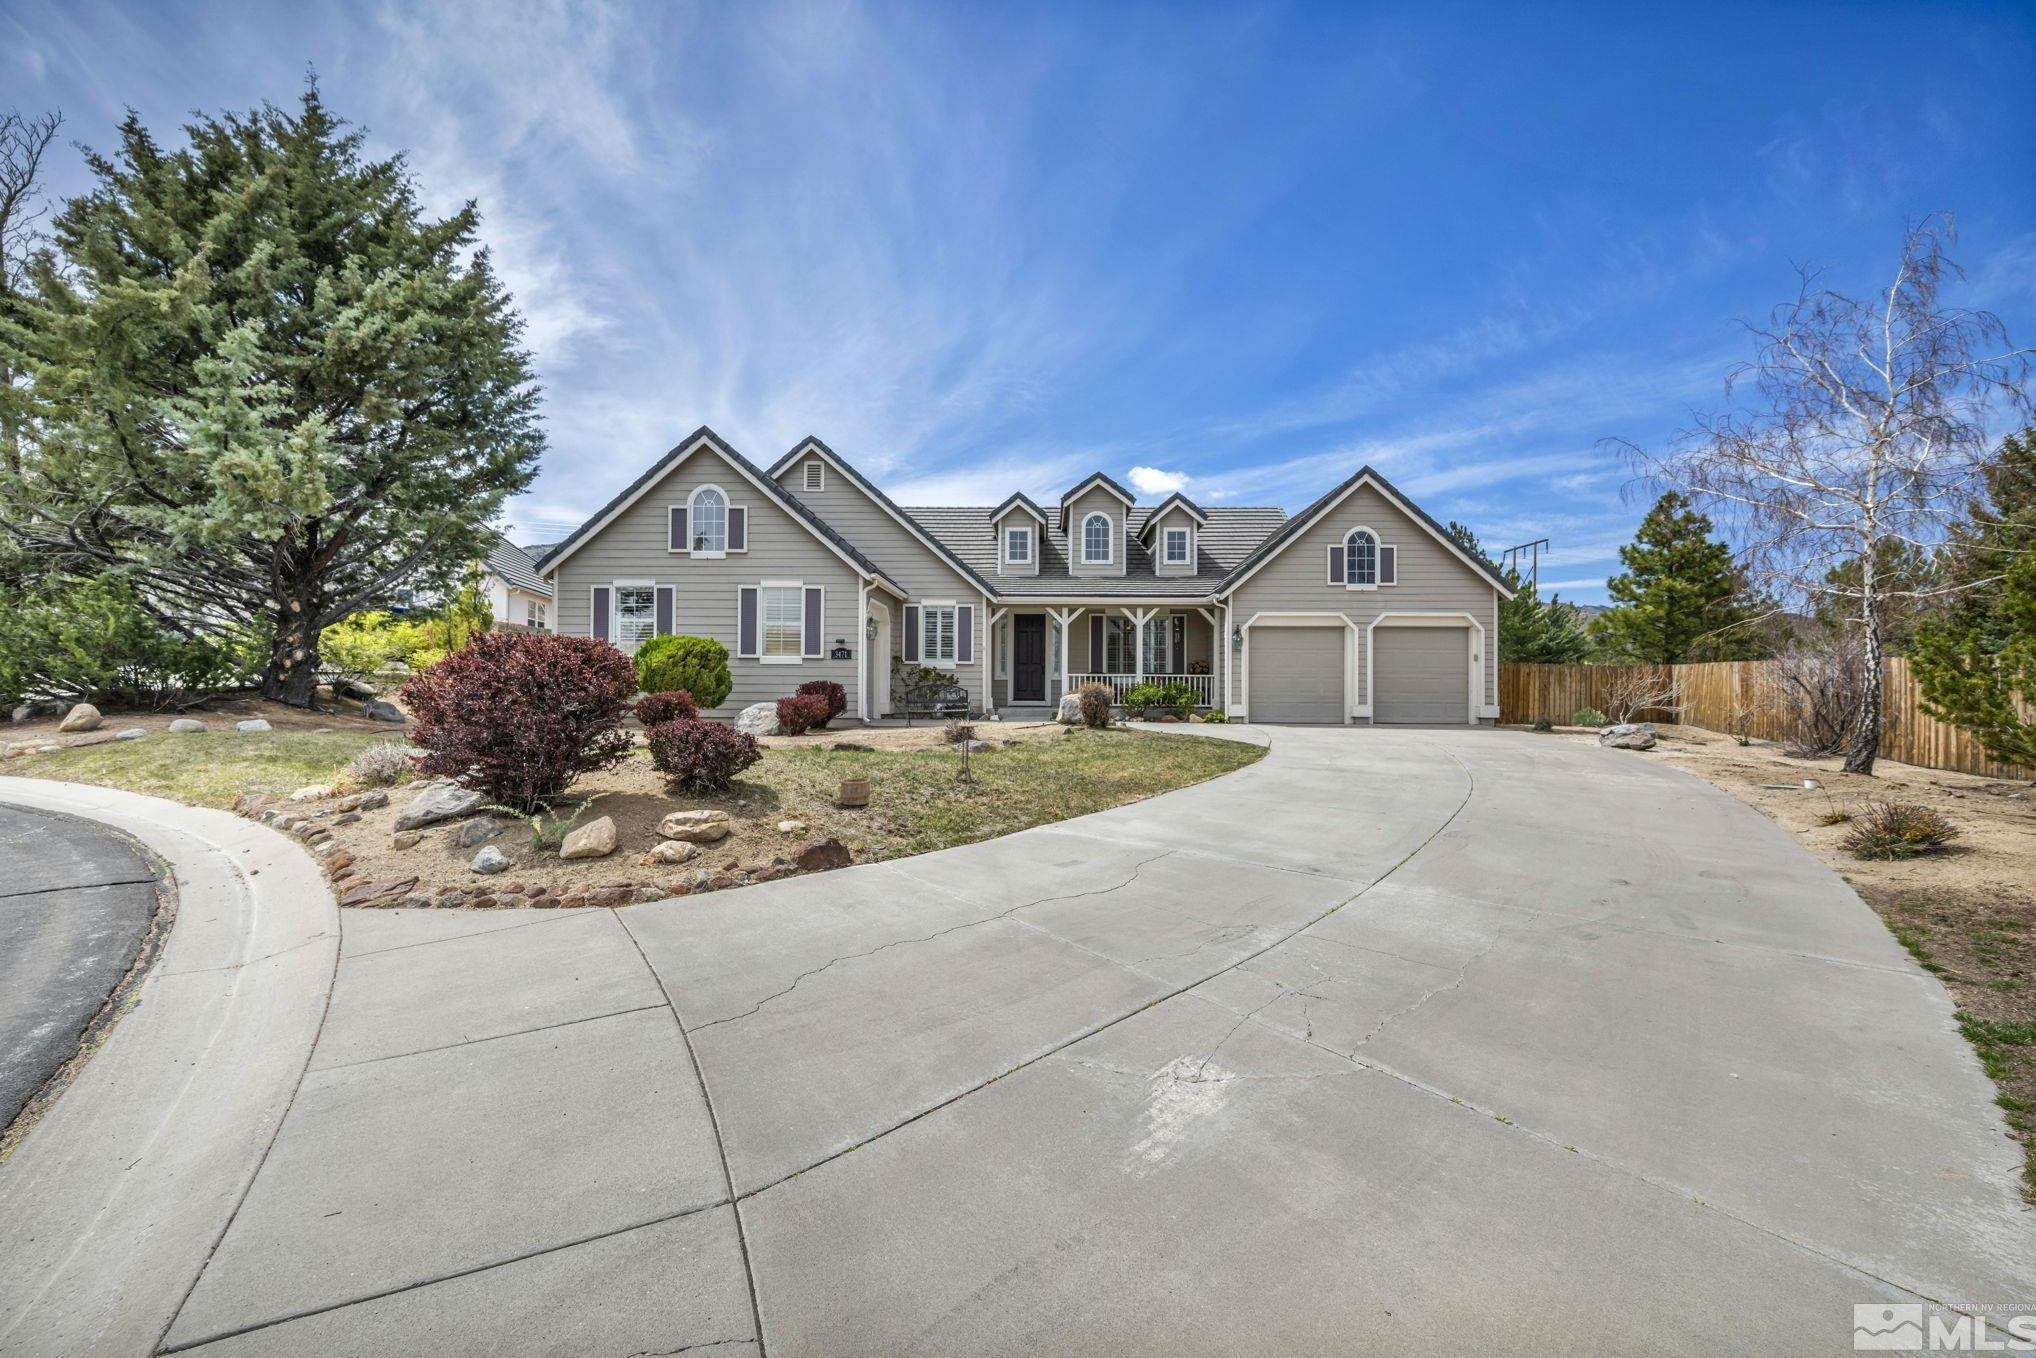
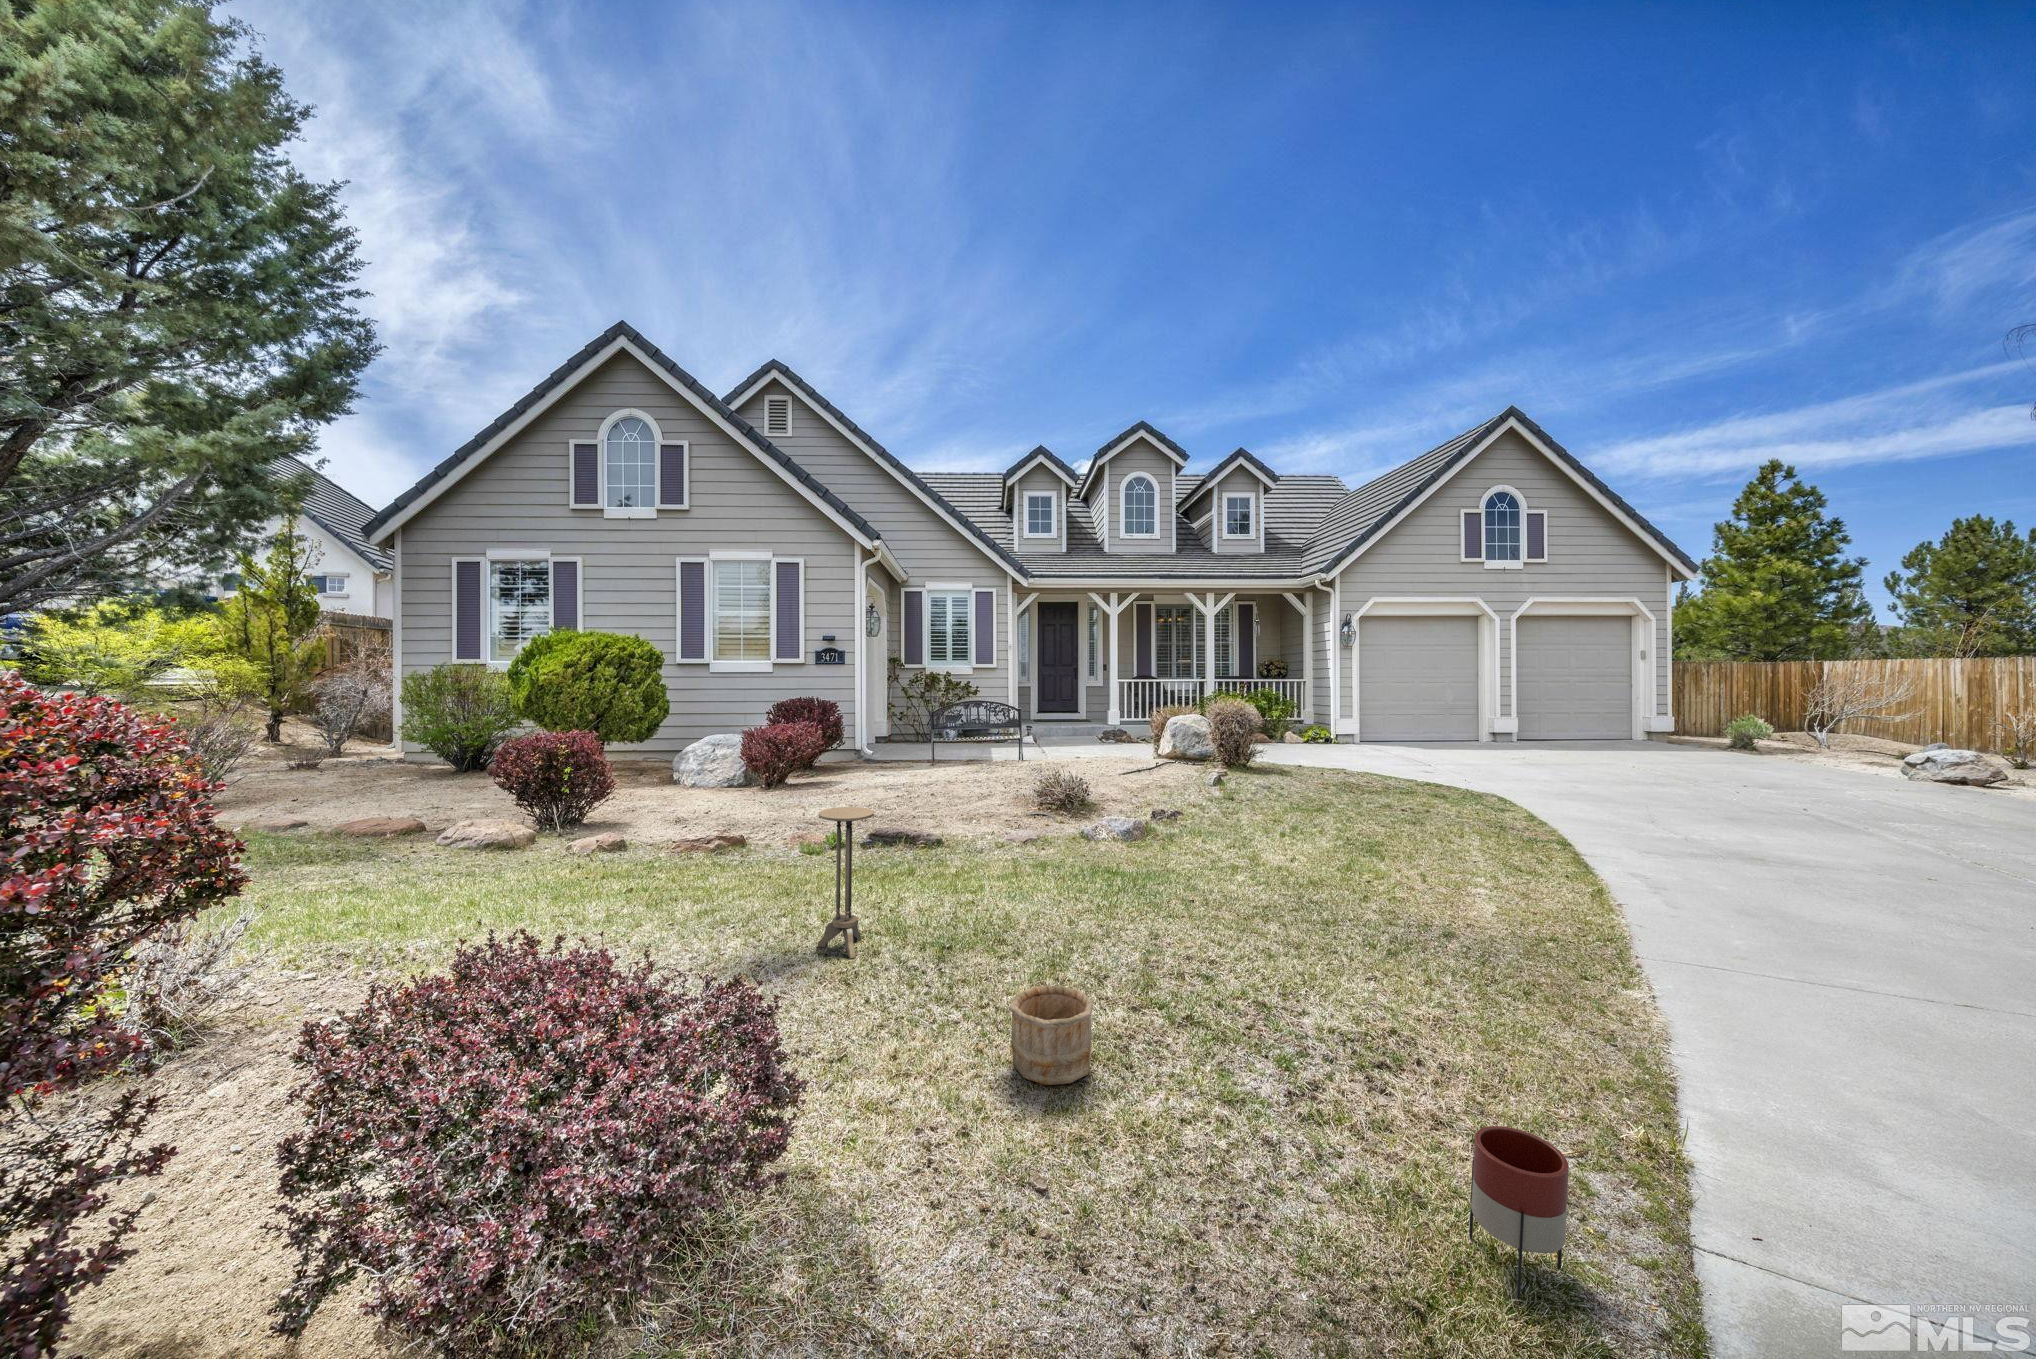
side table: present [954,724,978,783] -> present [818,807,874,959]
planter: none [945,797,970,836] -> present [1469,1126,1569,1298]

